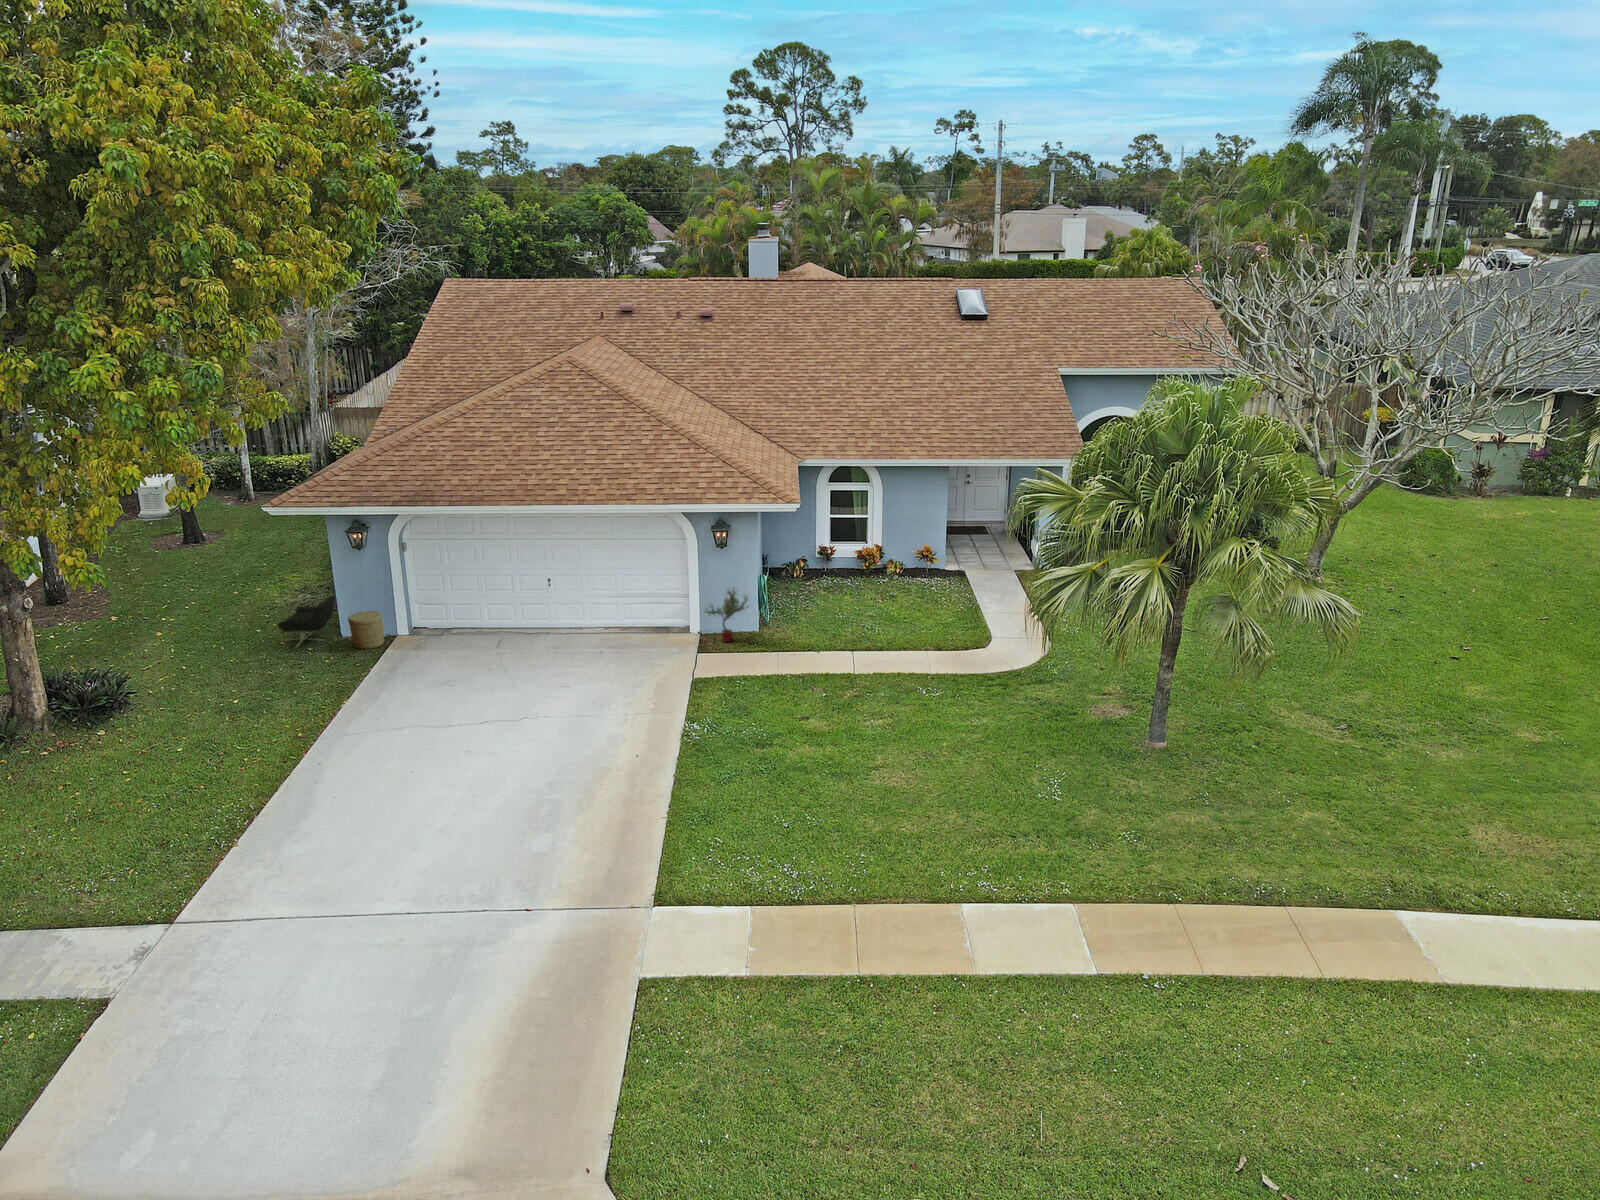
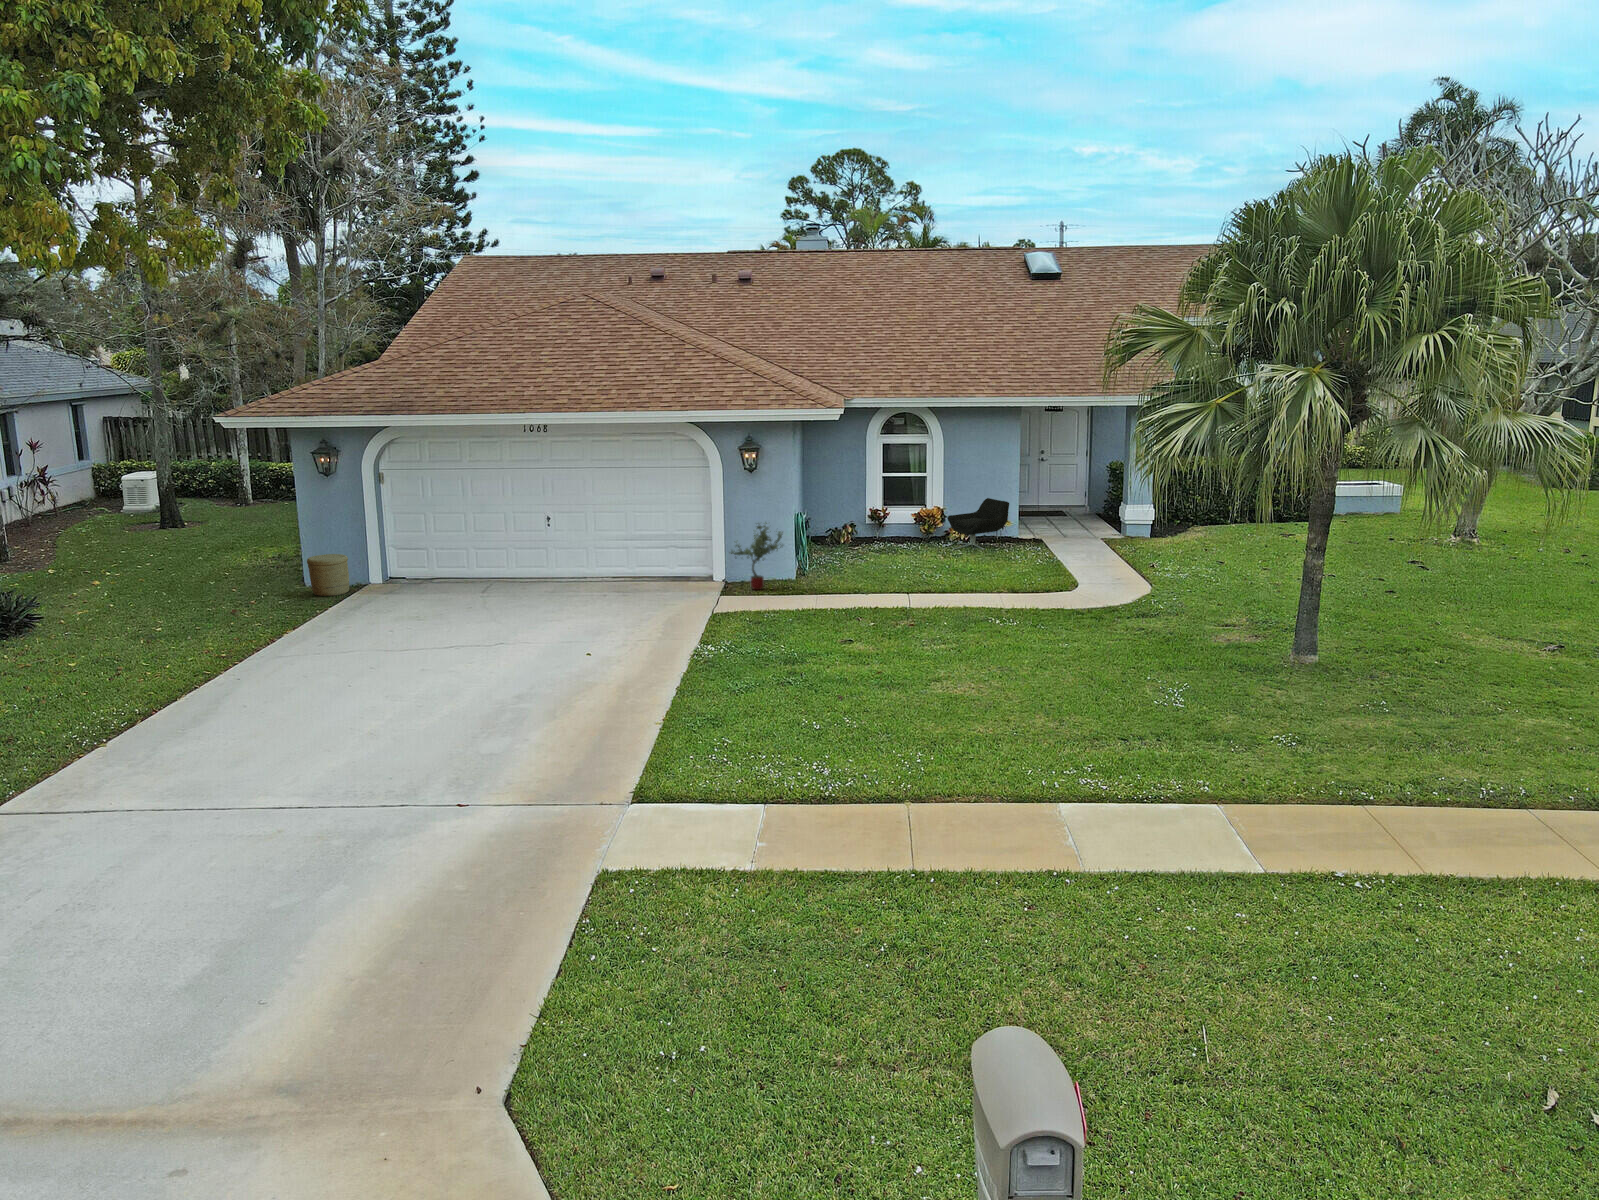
lounge chair: present [277,596,335,647] -> present [947,498,1009,549]

